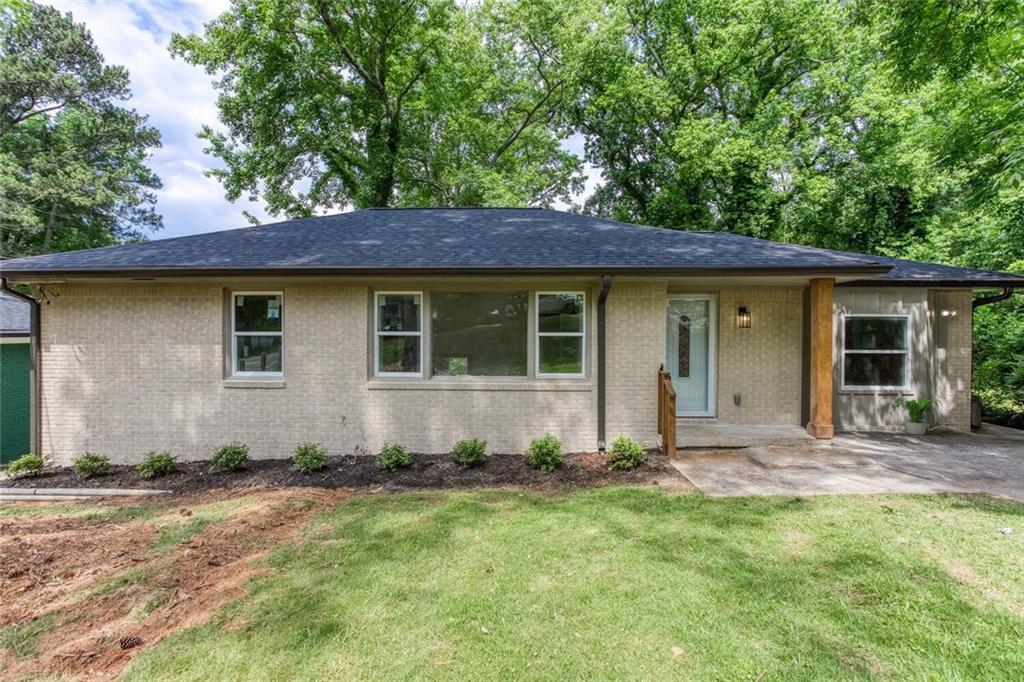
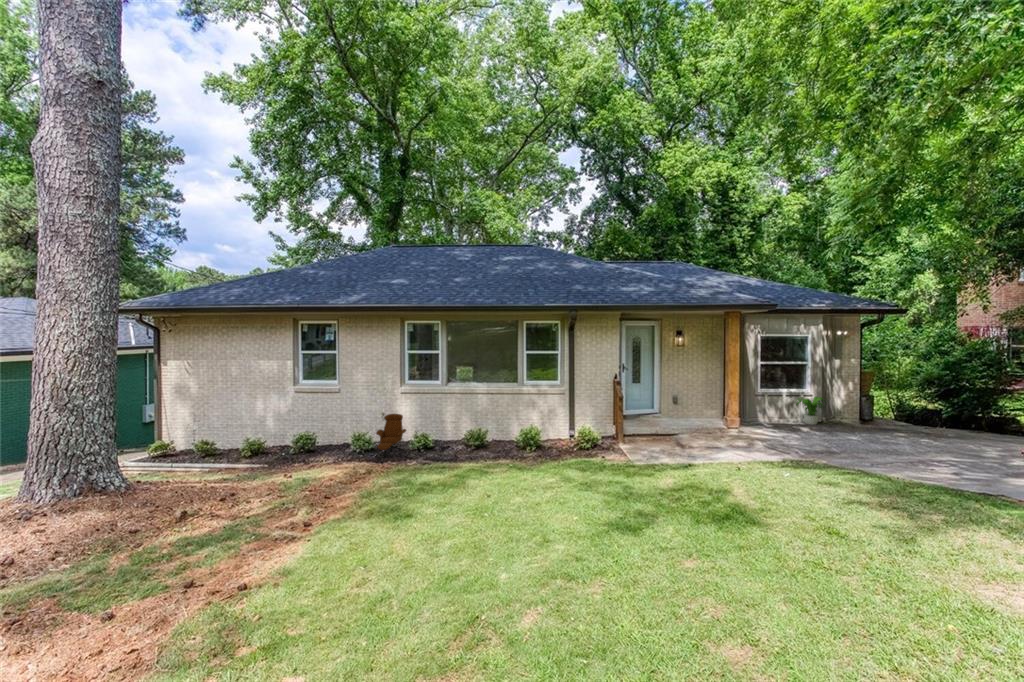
lounge chair: none [327,418,374,484] -> present [376,414,406,457]

